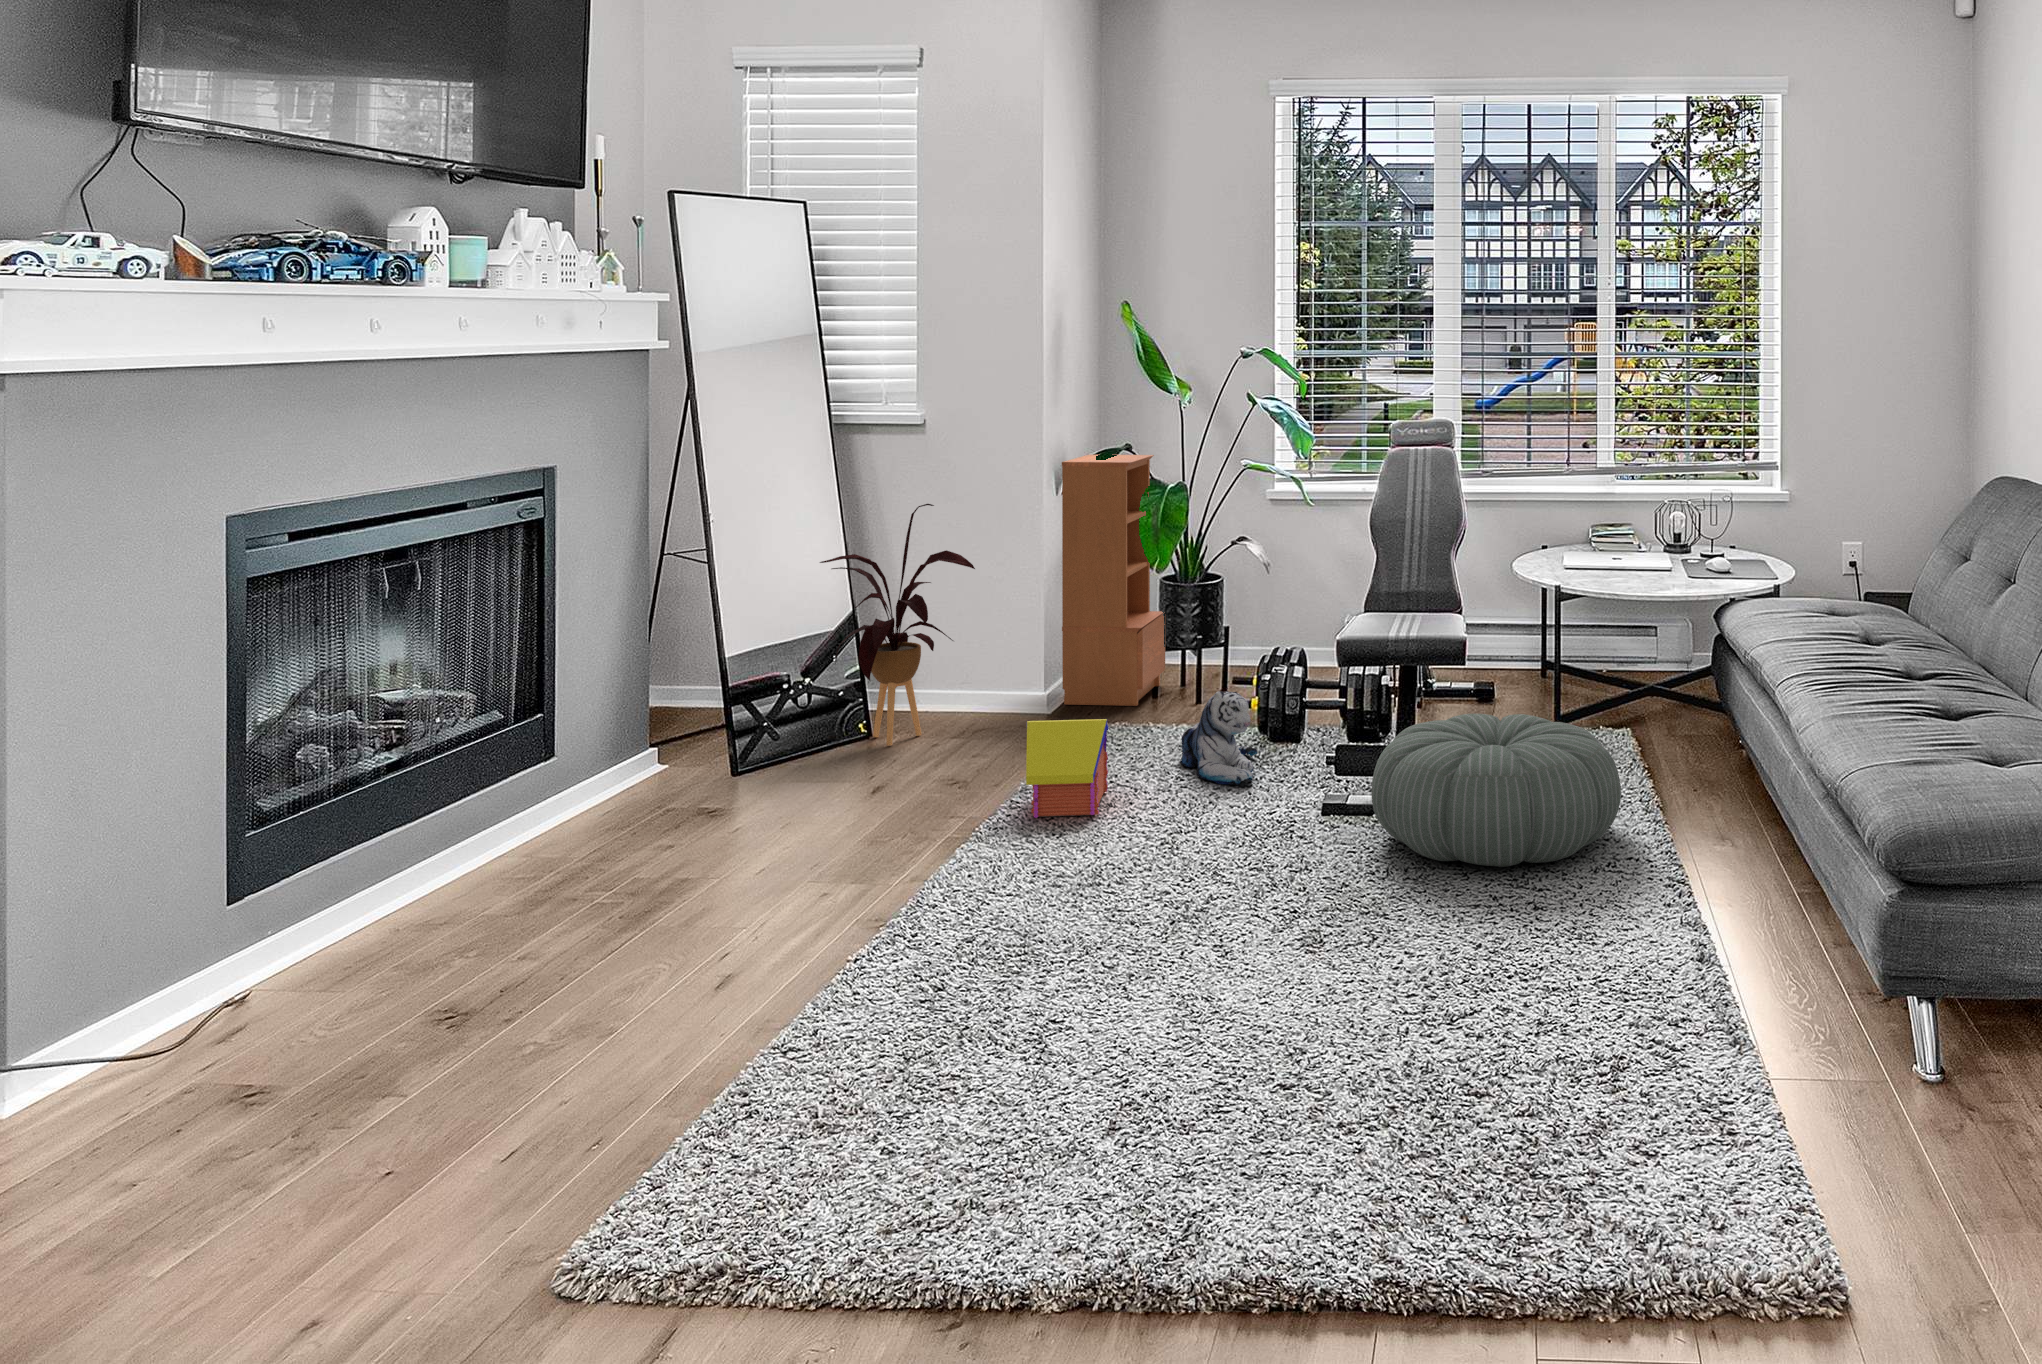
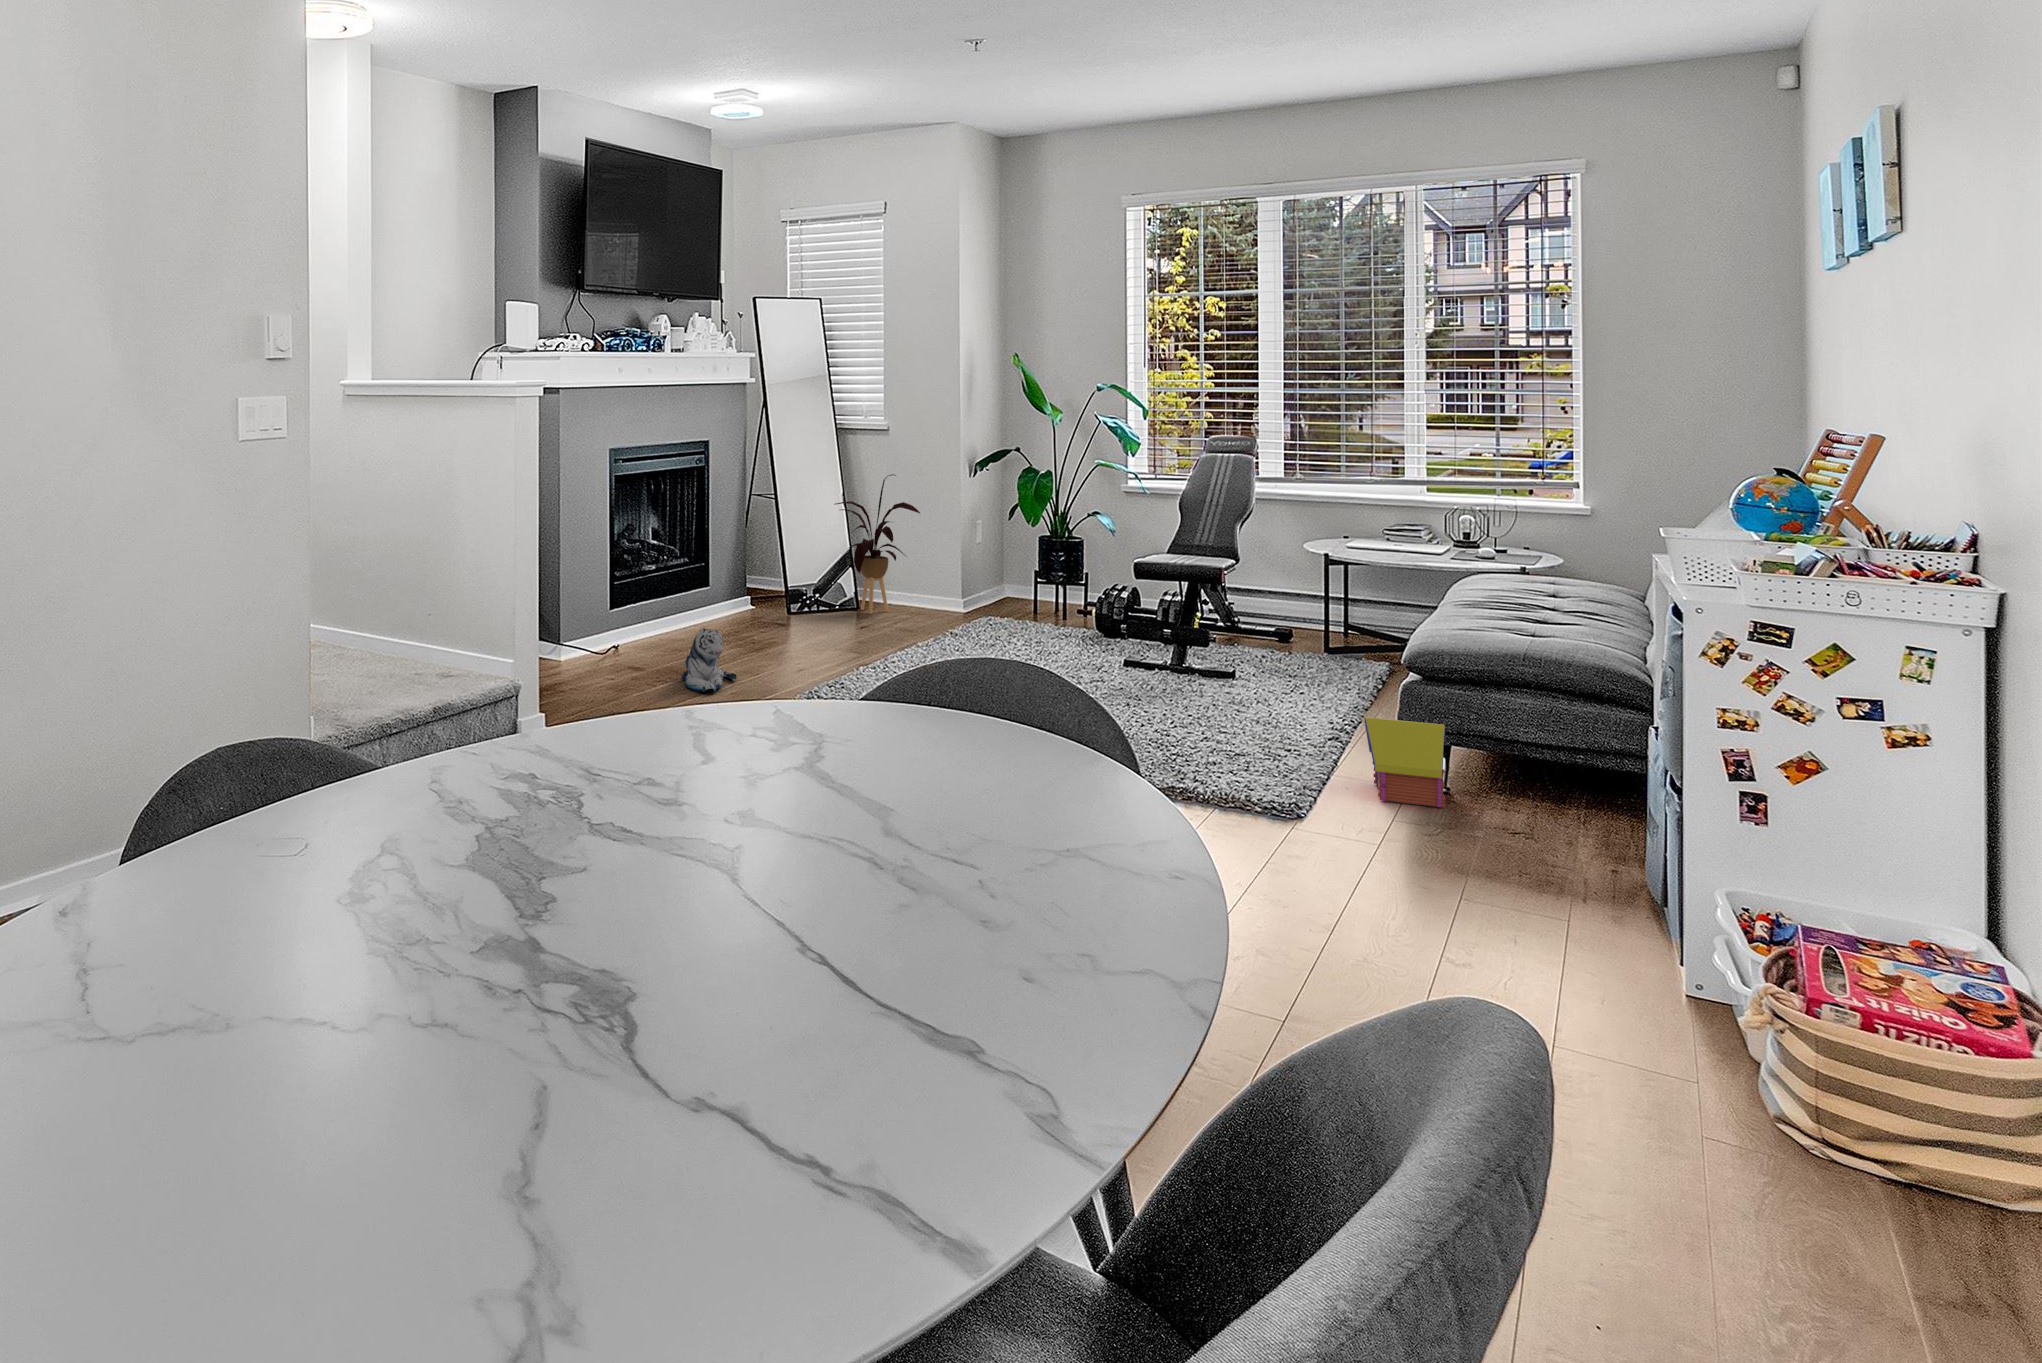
bookcase: present [1062,455,1165,706] -> none [974,453,1042,612]
plush toy: present [1180,691,1257,785] -> present [681,628,737,692]
pouf: present [1371,714,1621,867] -> none [1153,612,1320,694]
toy house: present [1026,719,1108,818] -> present [1364,717,1446,807]

